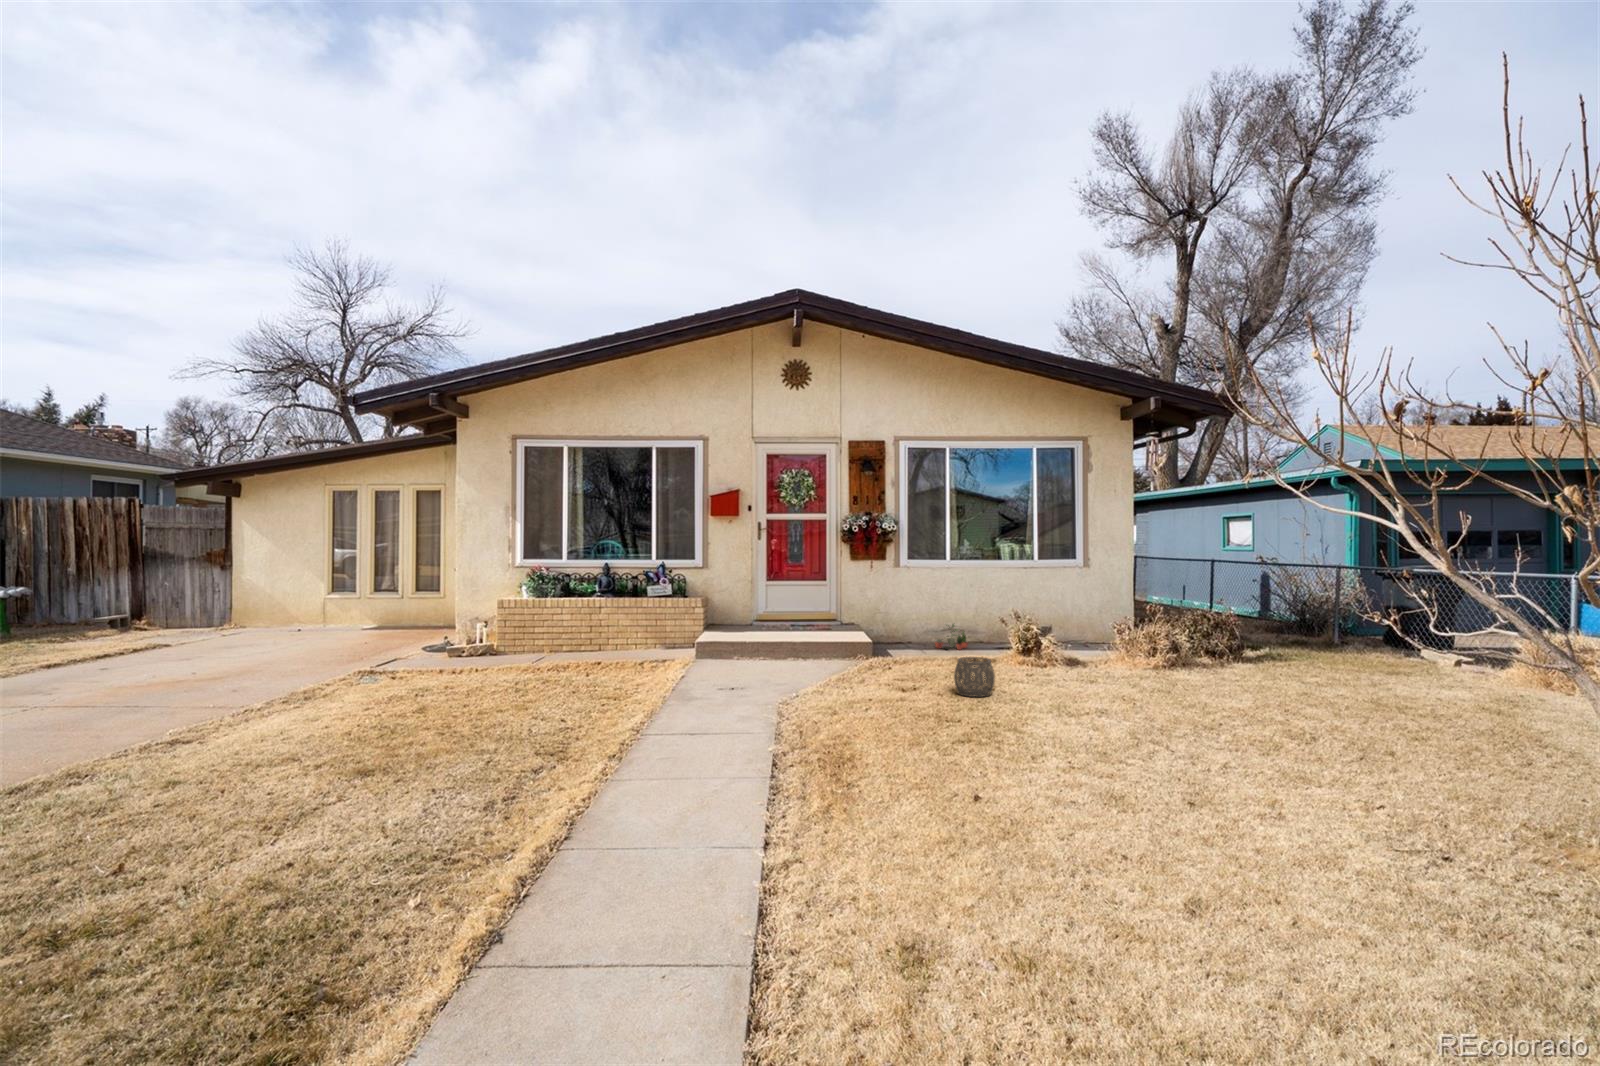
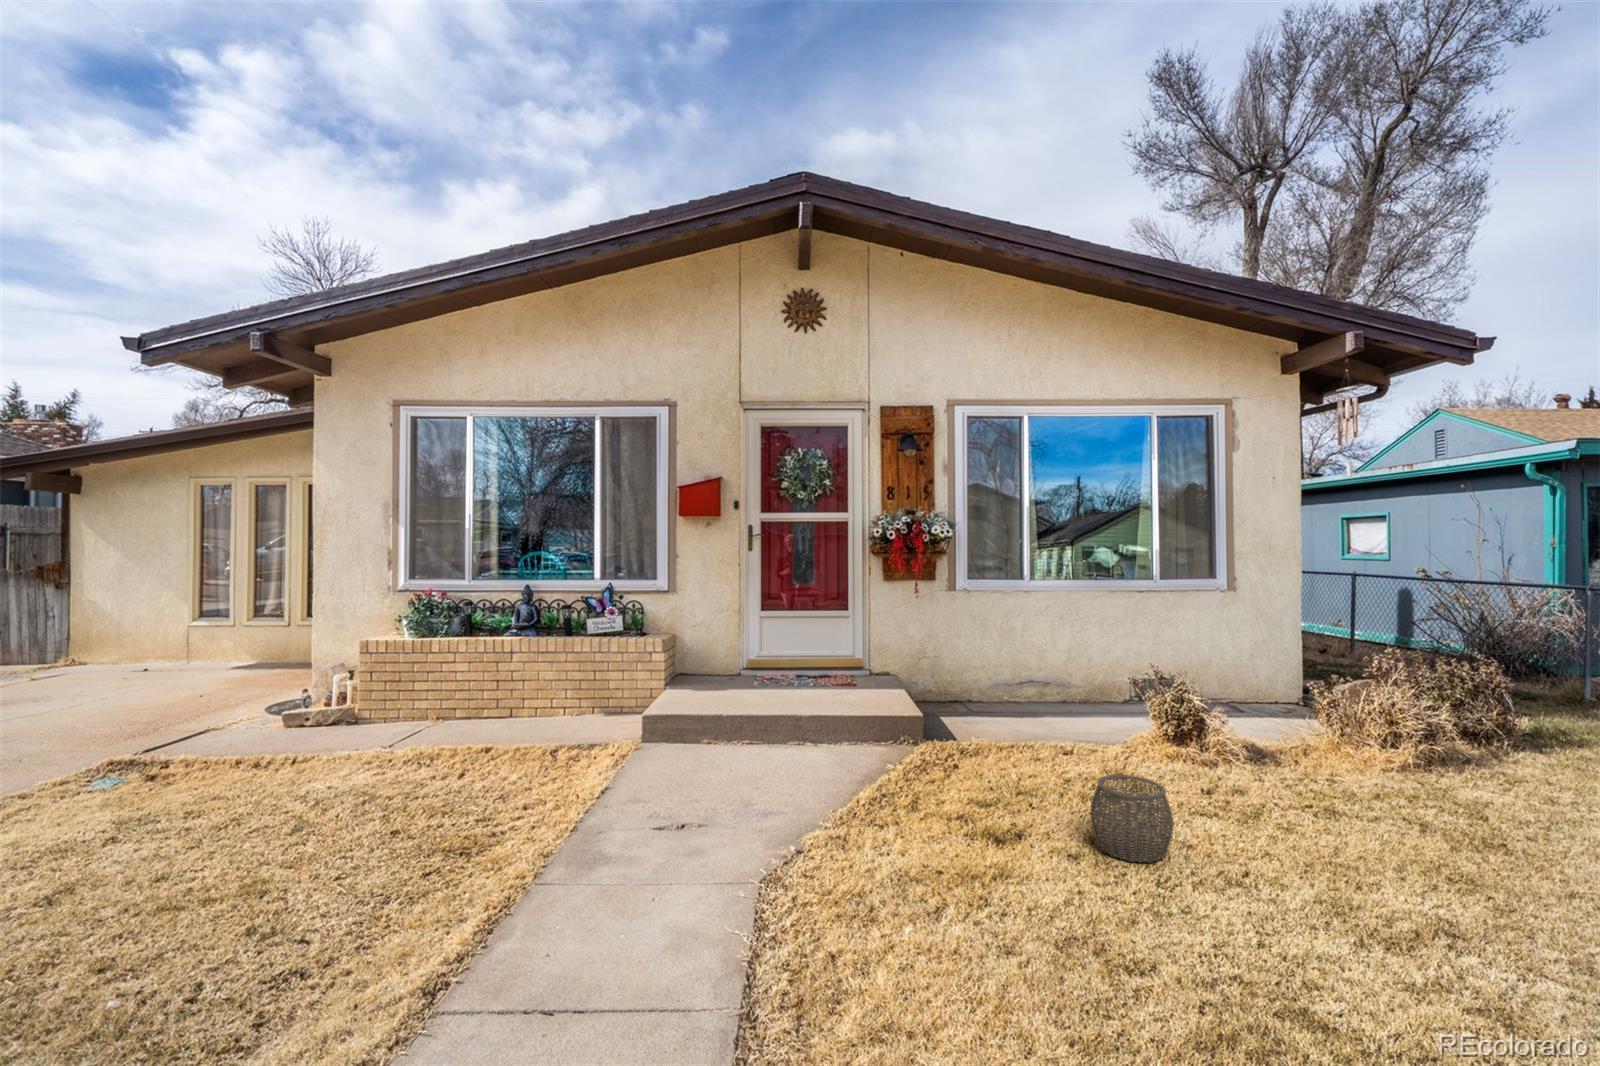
potted plant: present [935,624,968,650] -> none [1008,675,1061,717]

